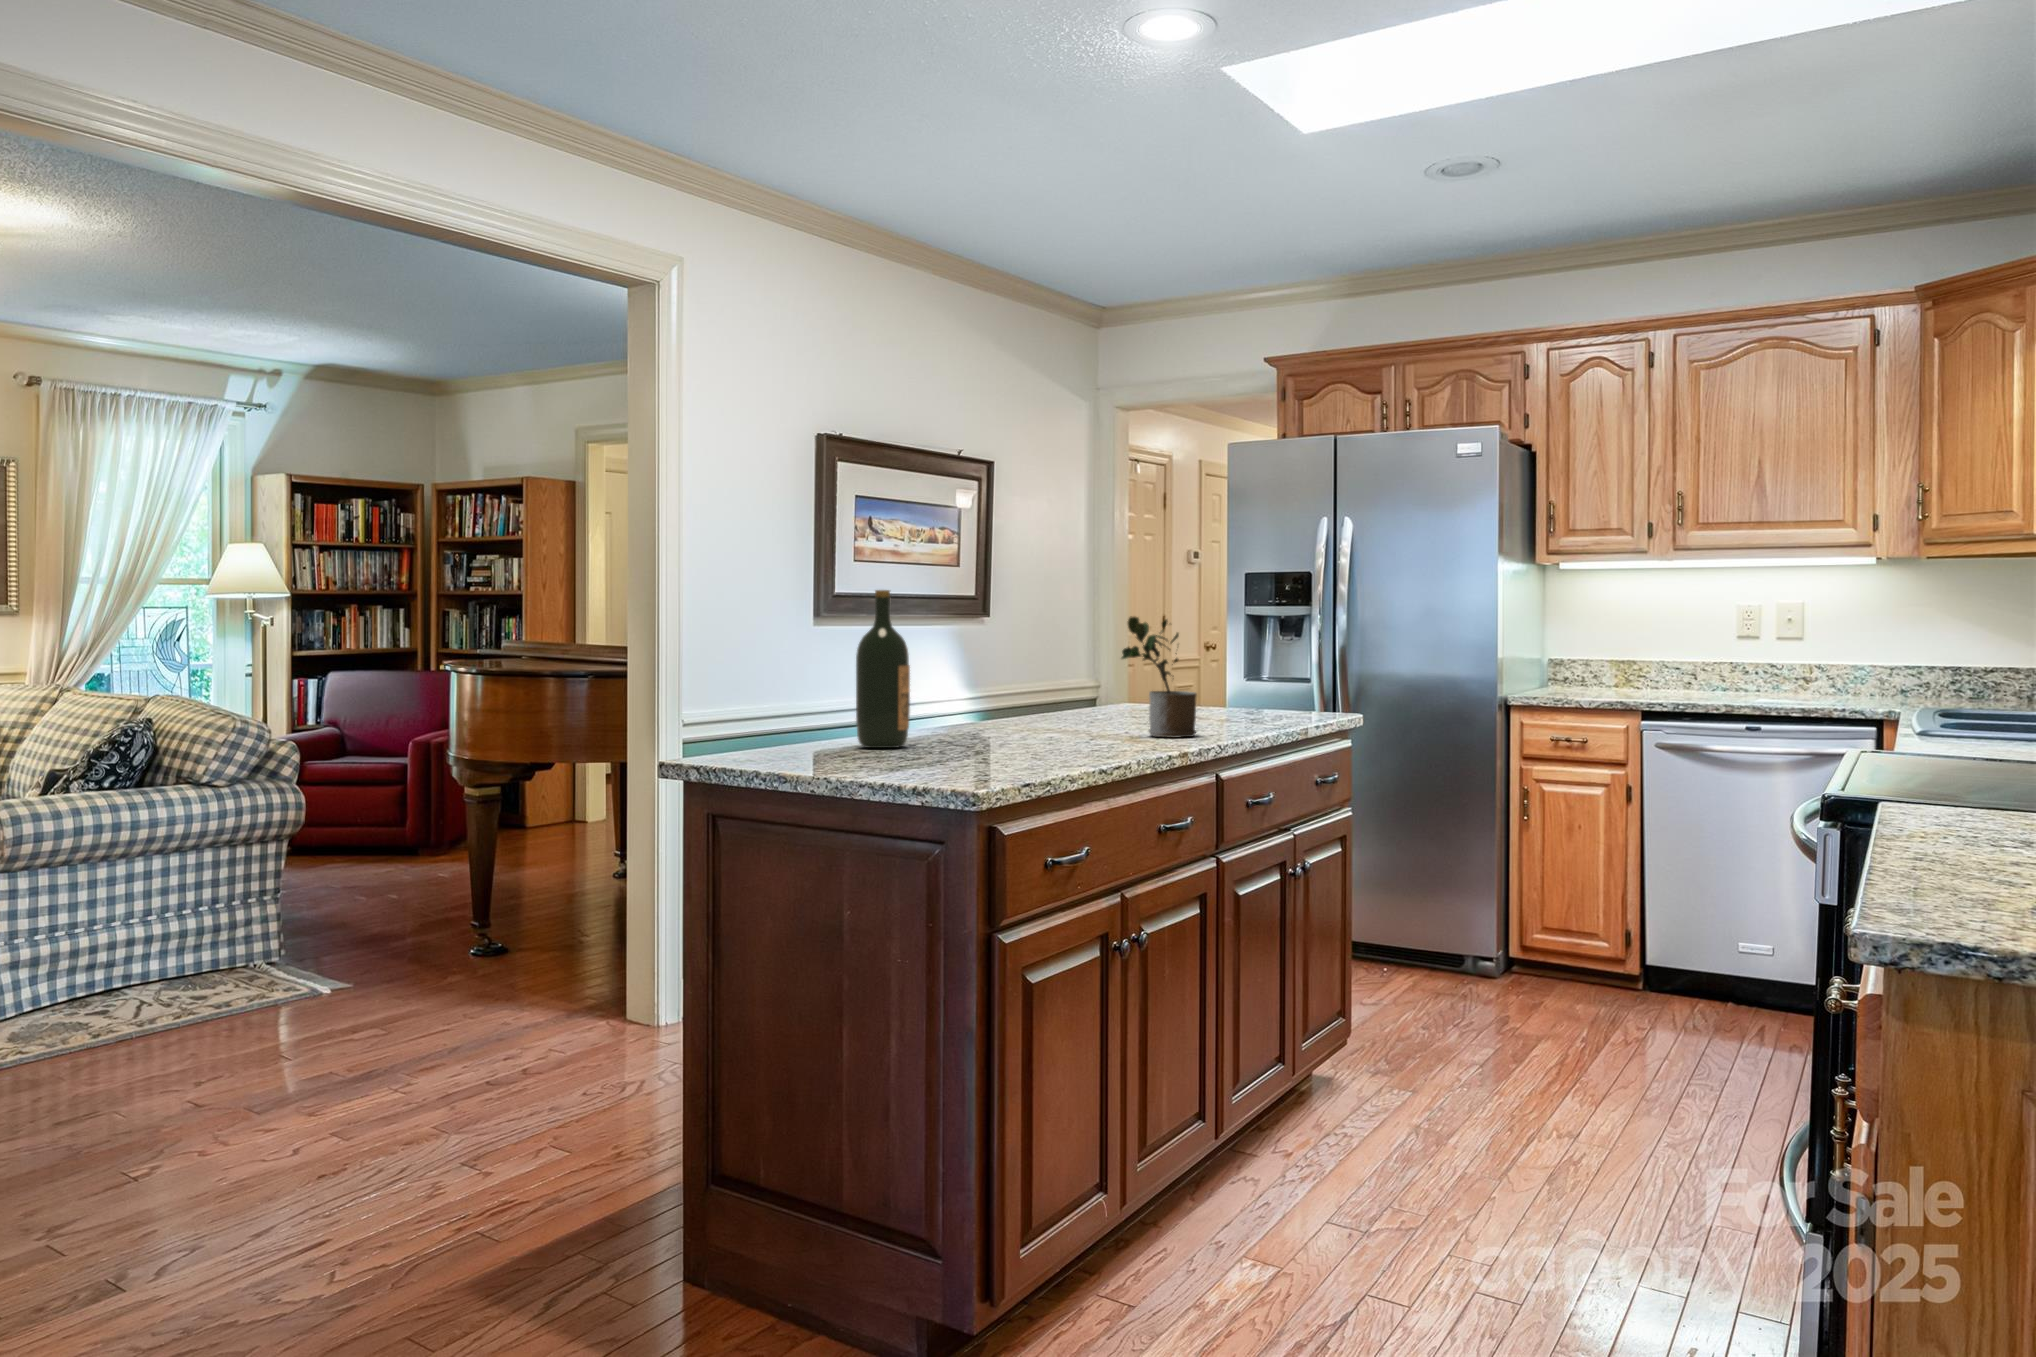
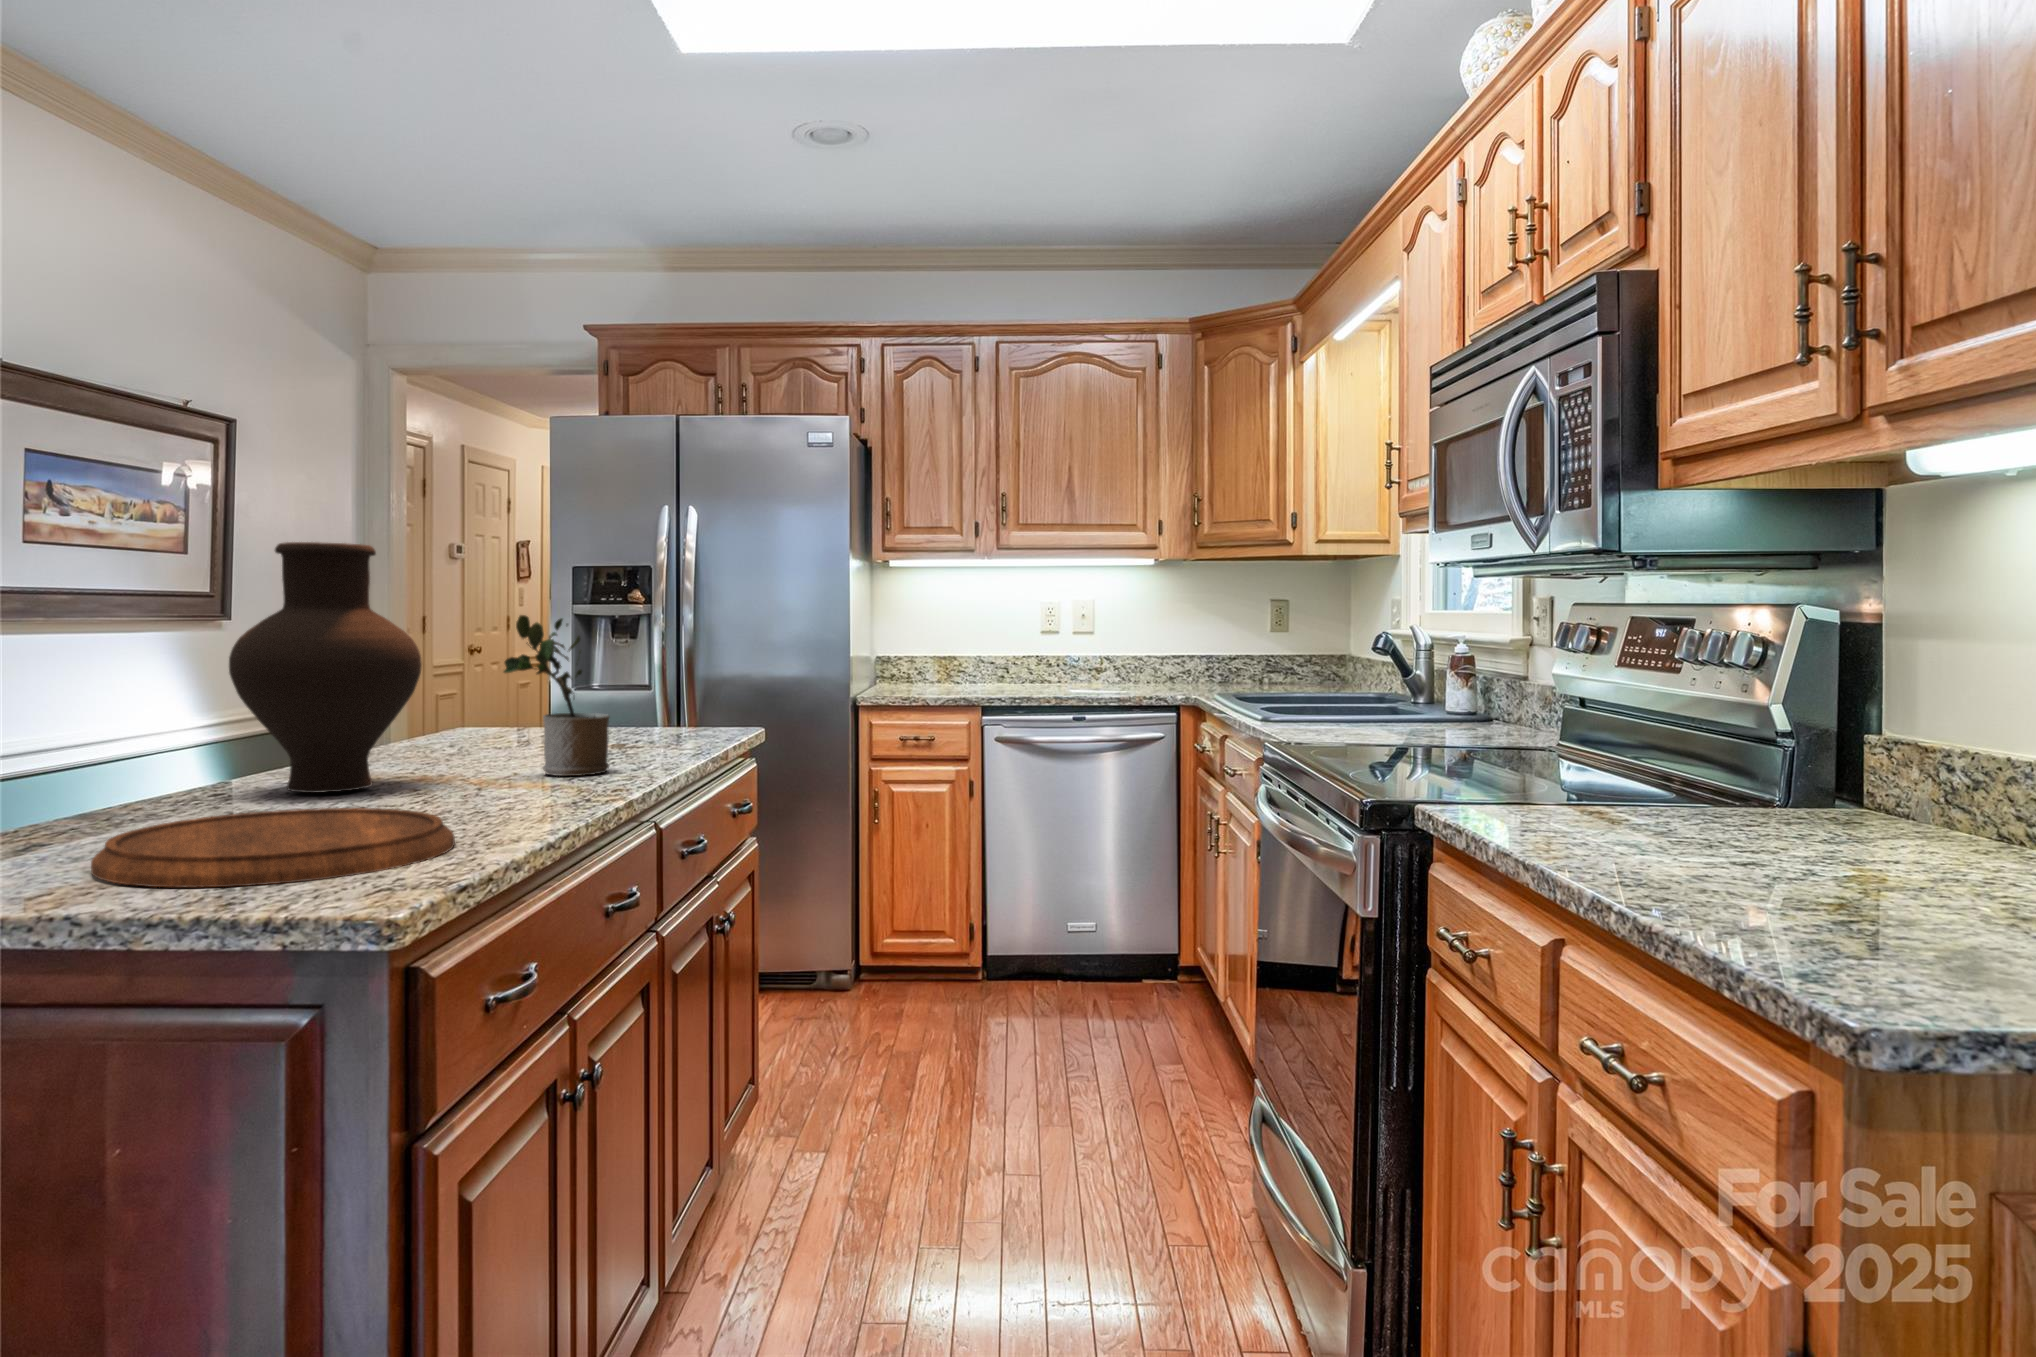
vase: none [950,568,1065,737] -> present [229,542,422,793]
wine bottle: present [856,590,910,748] -> none [67,570,175,832]
cutting board: none [851,739,1043,773] -> present [91,808,455,887]

